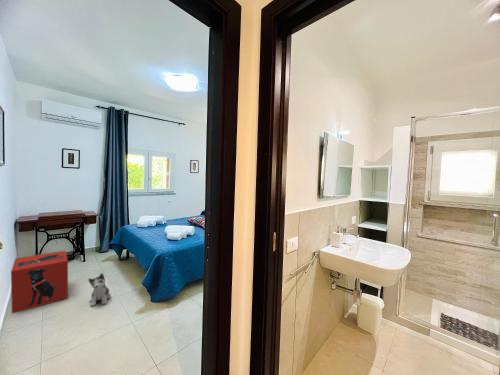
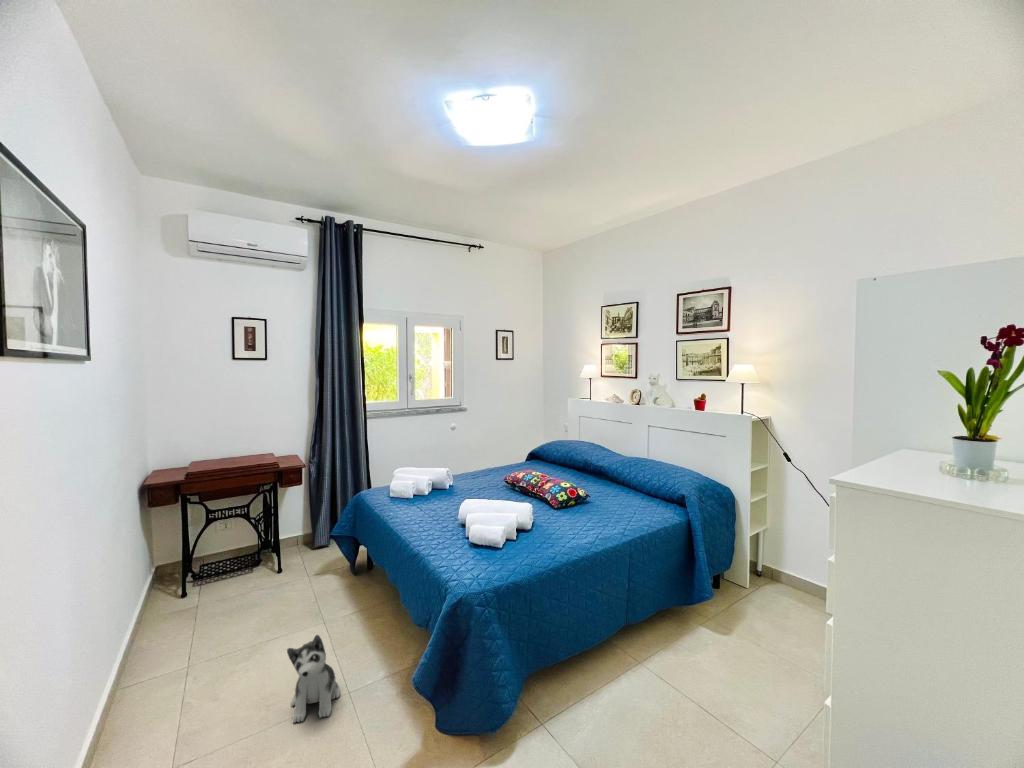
storage box: present [11,251,68,313] -> none [115,560,243,729]

